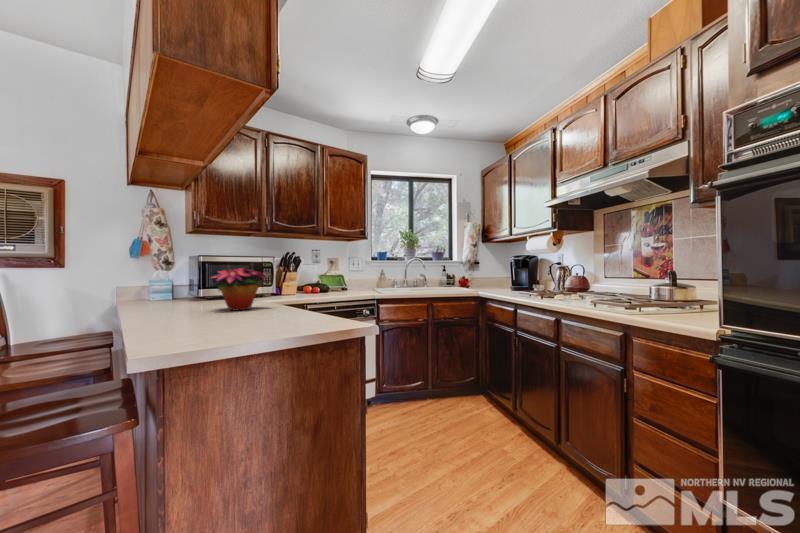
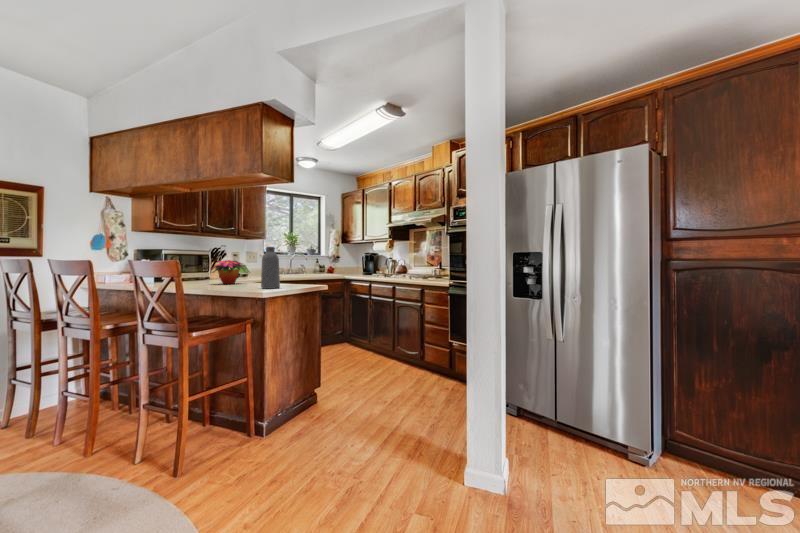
vase: none [152,234,207,346] -> present [261,247,280,289]

